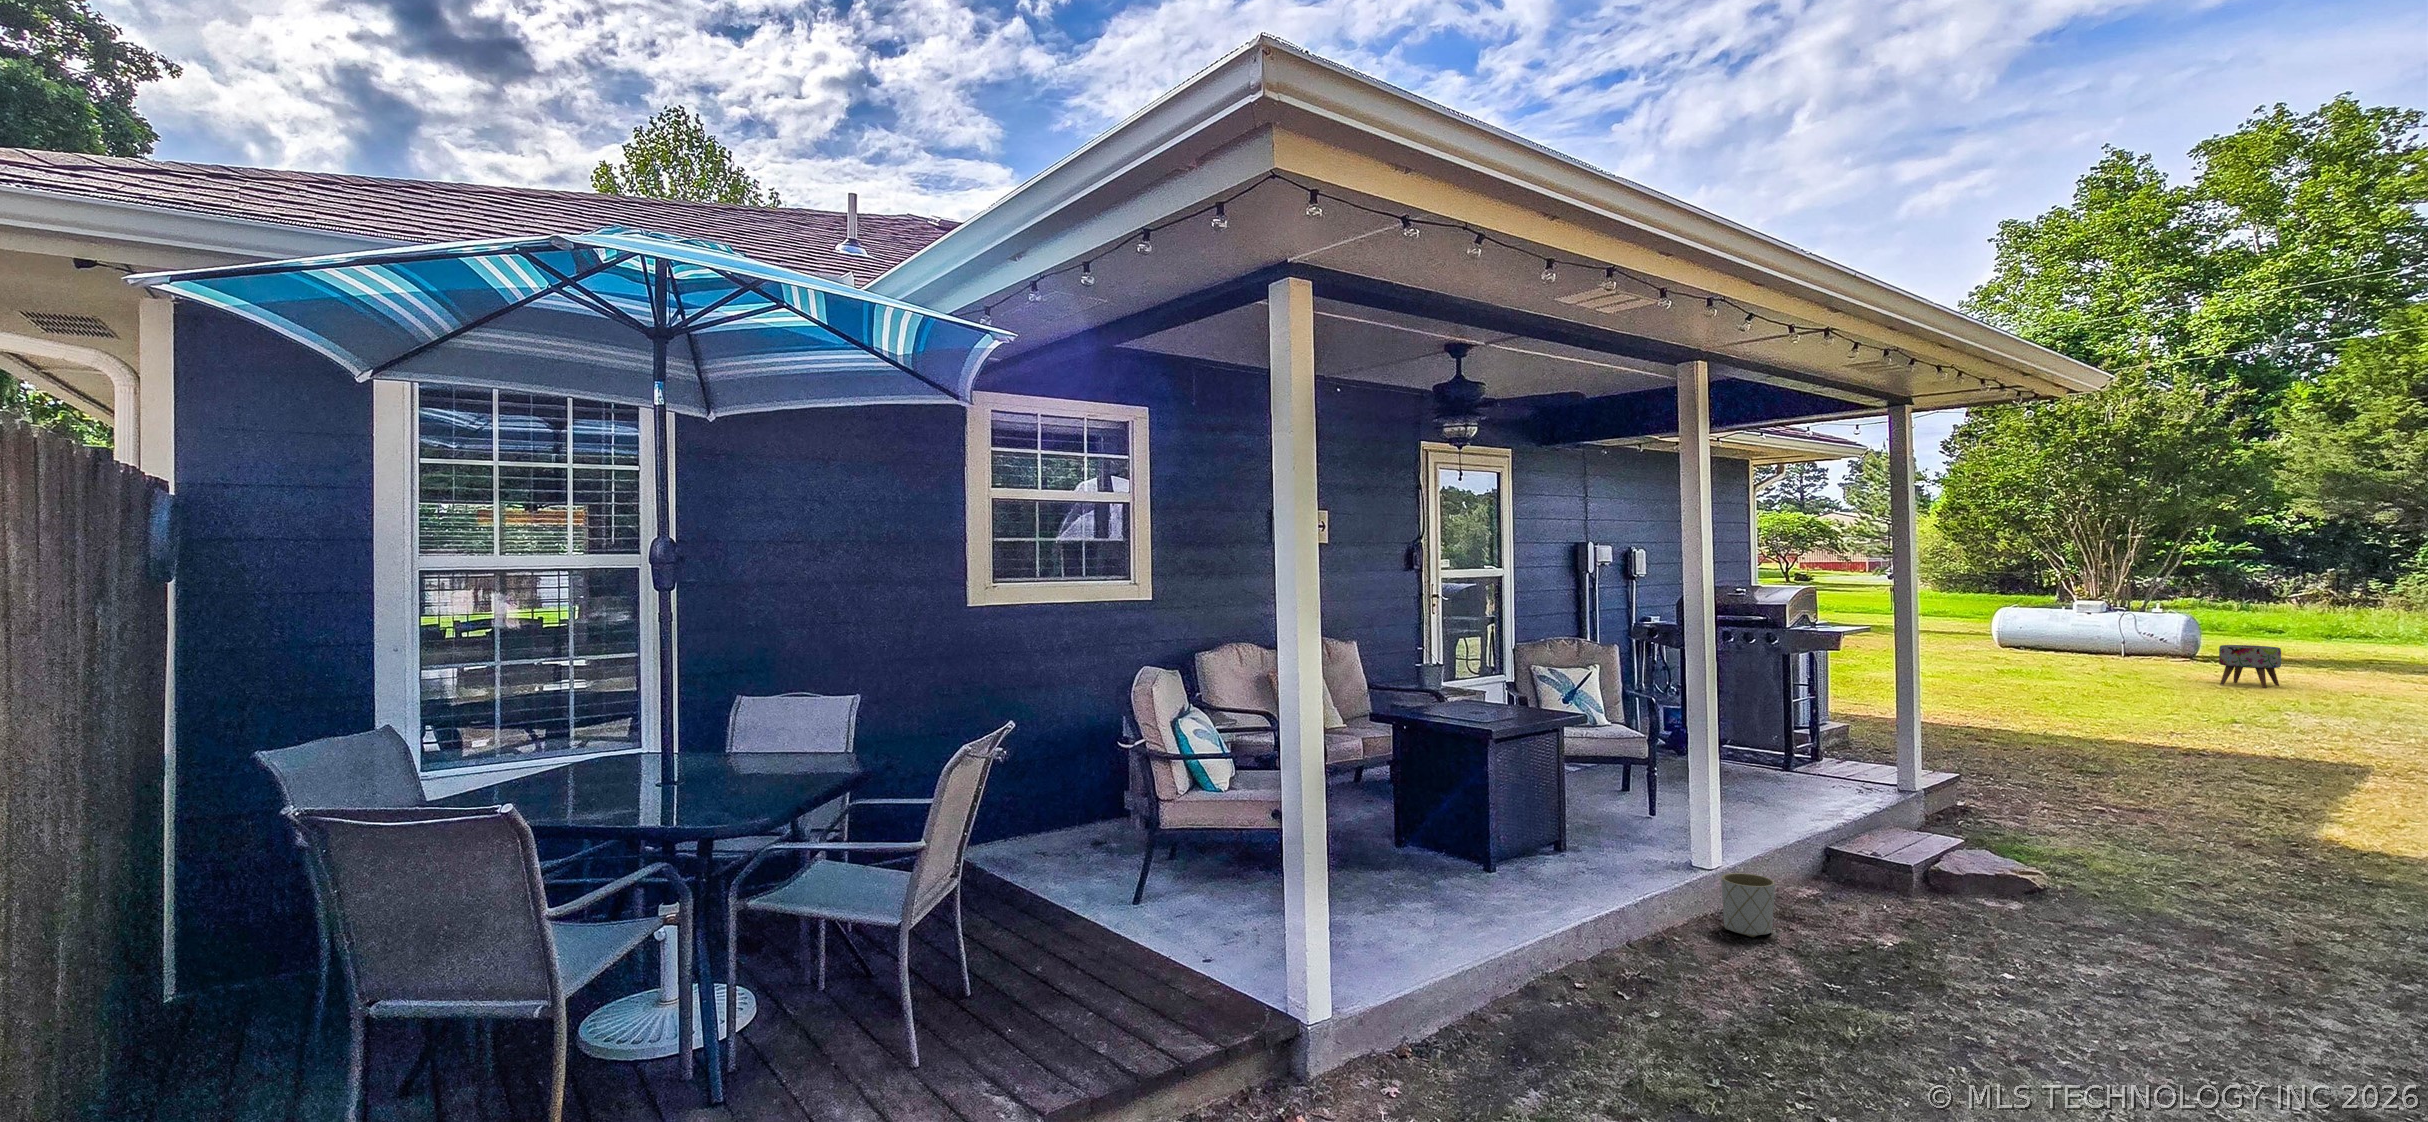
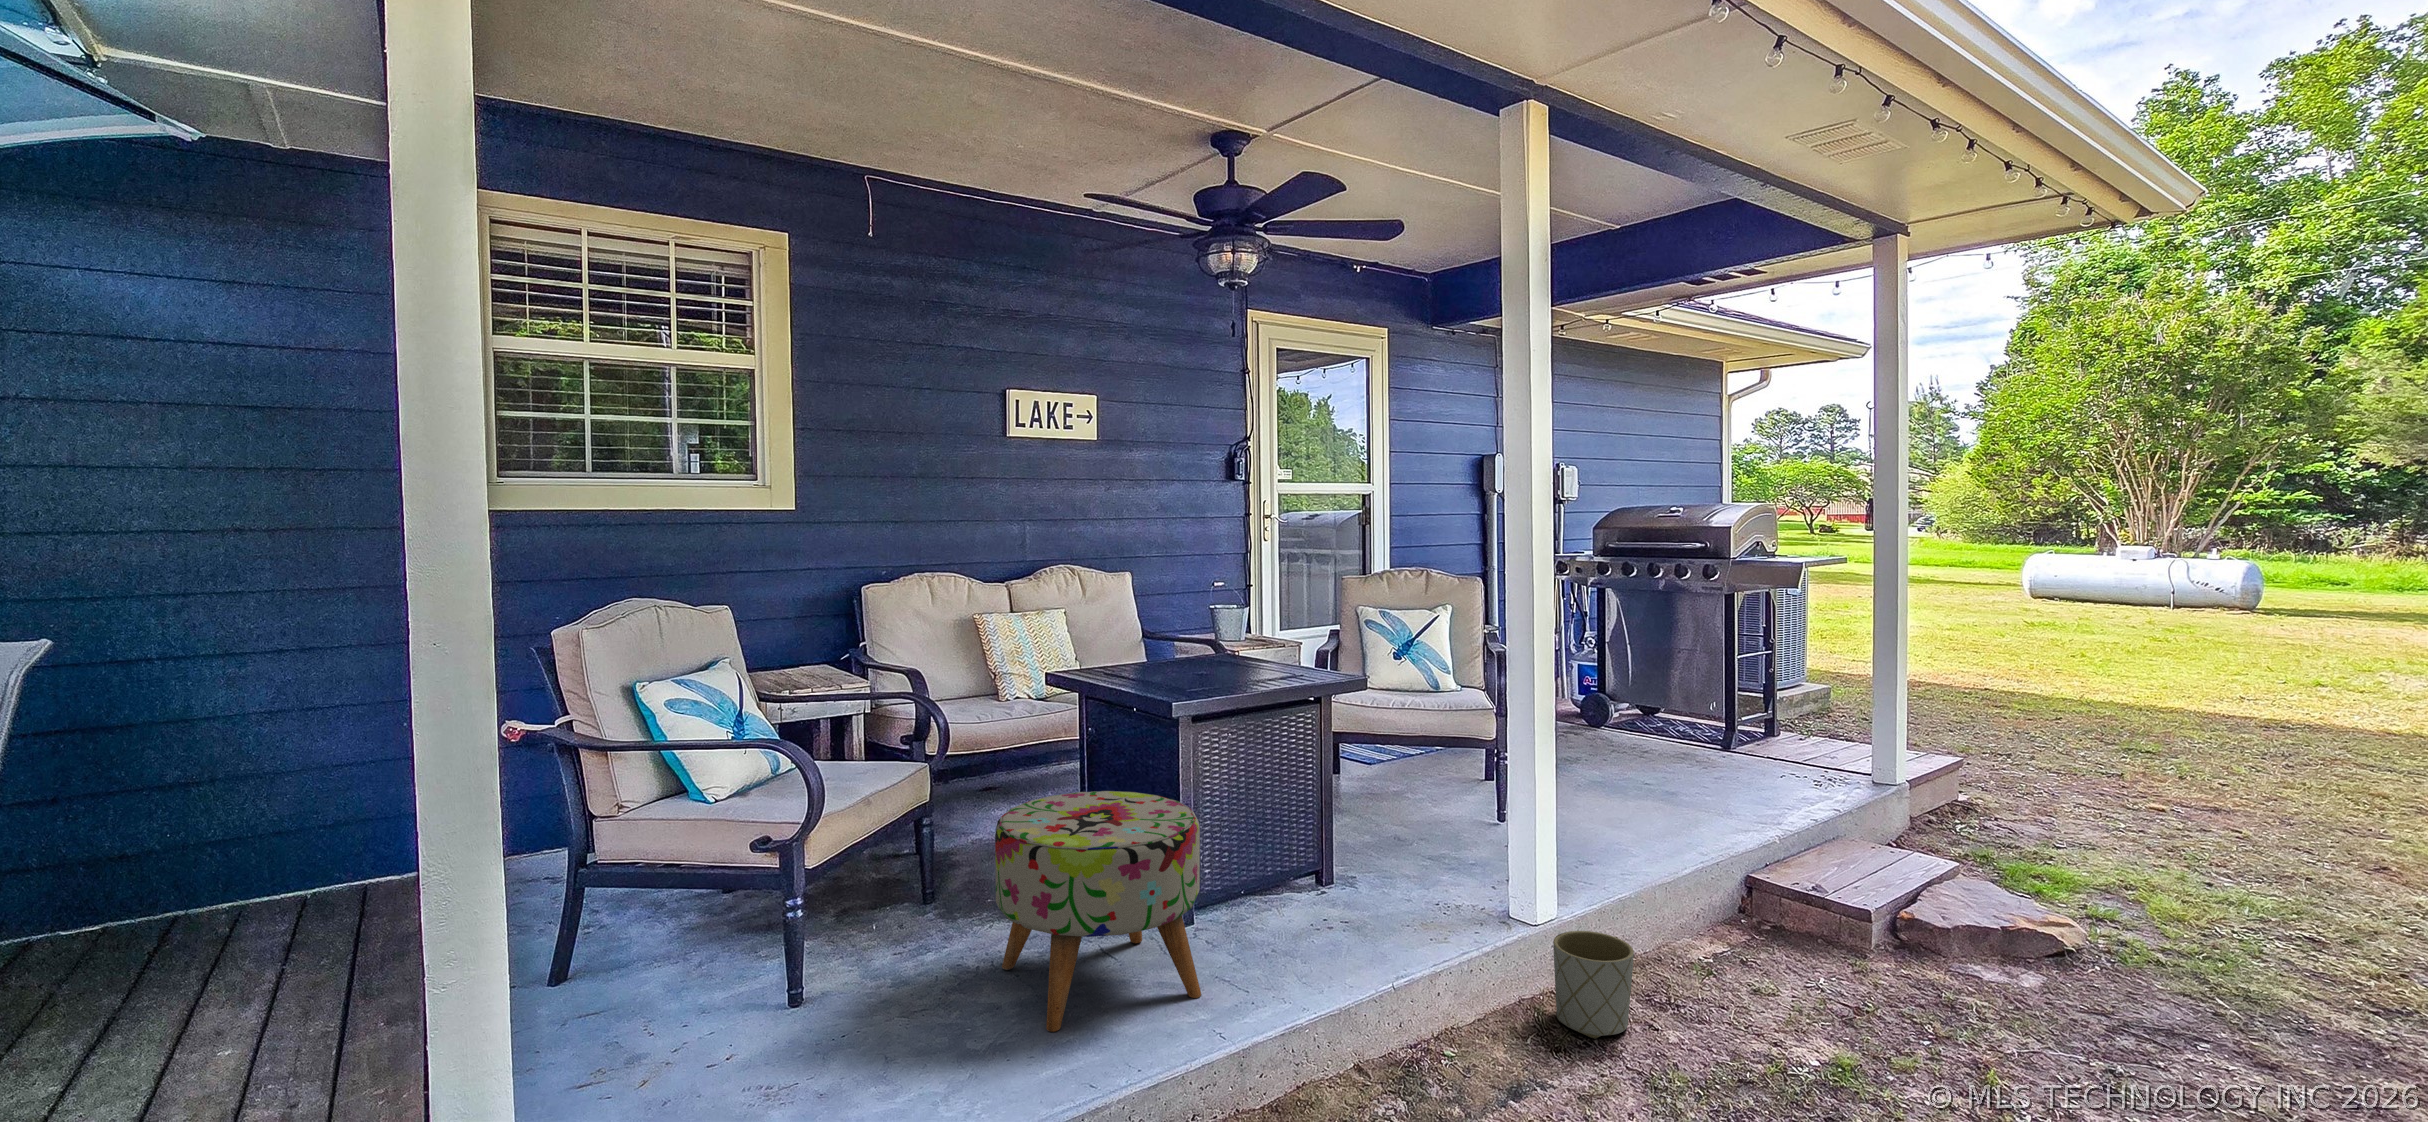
ottoman: present [2219,645,2281,688] -> present [995,791,1201,1032]

